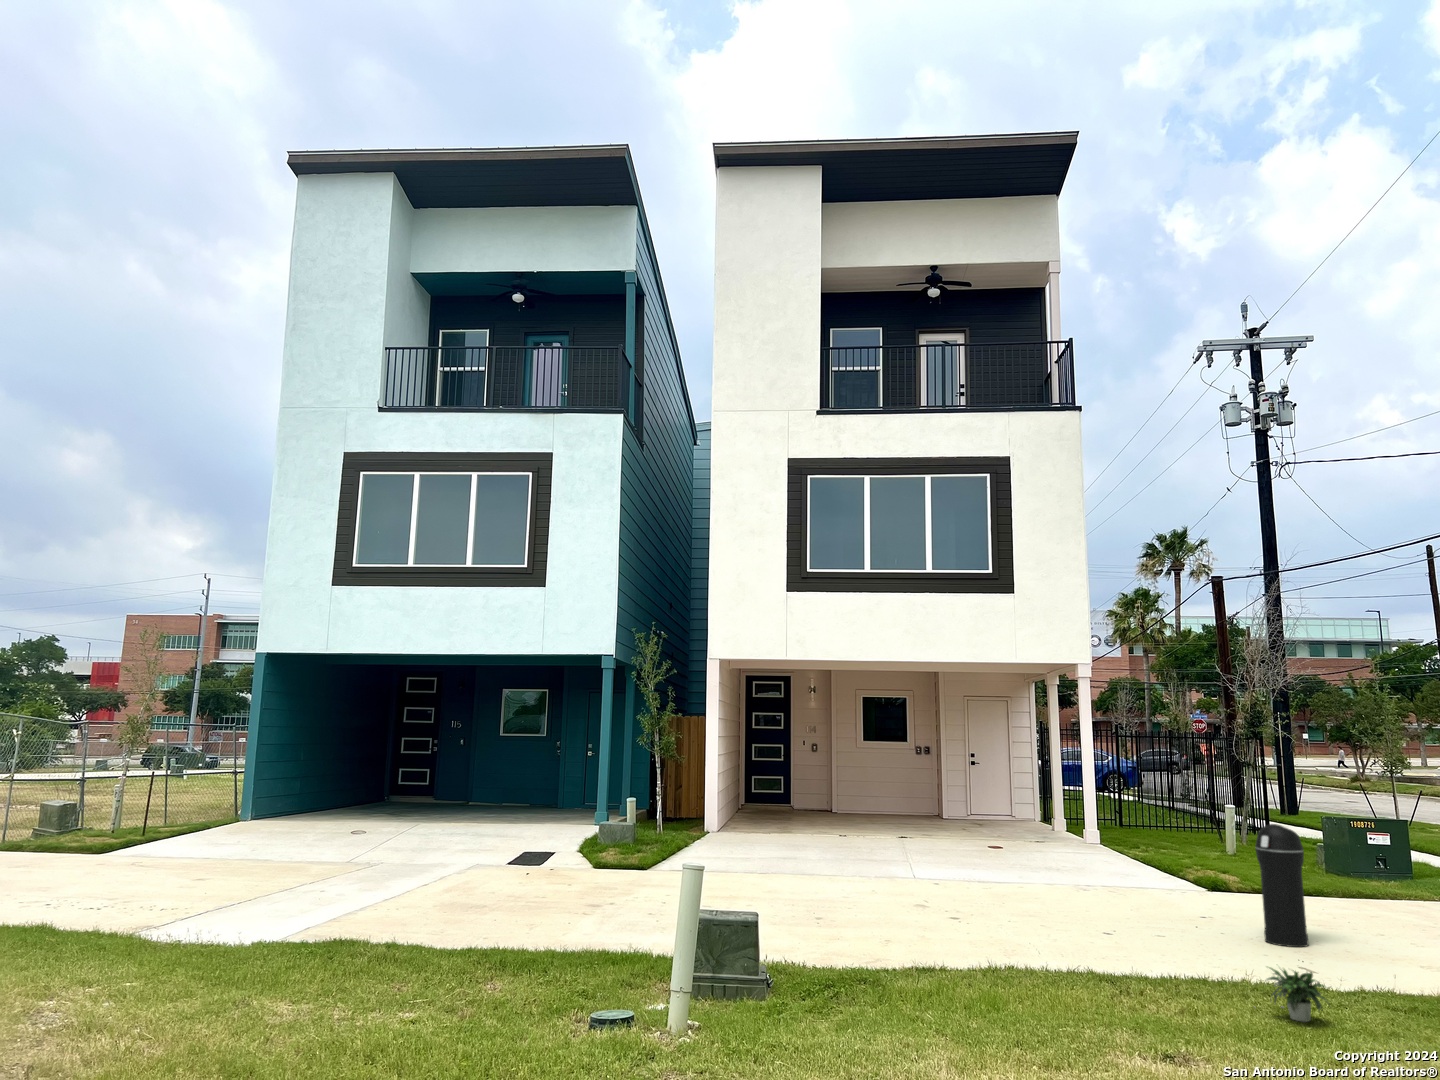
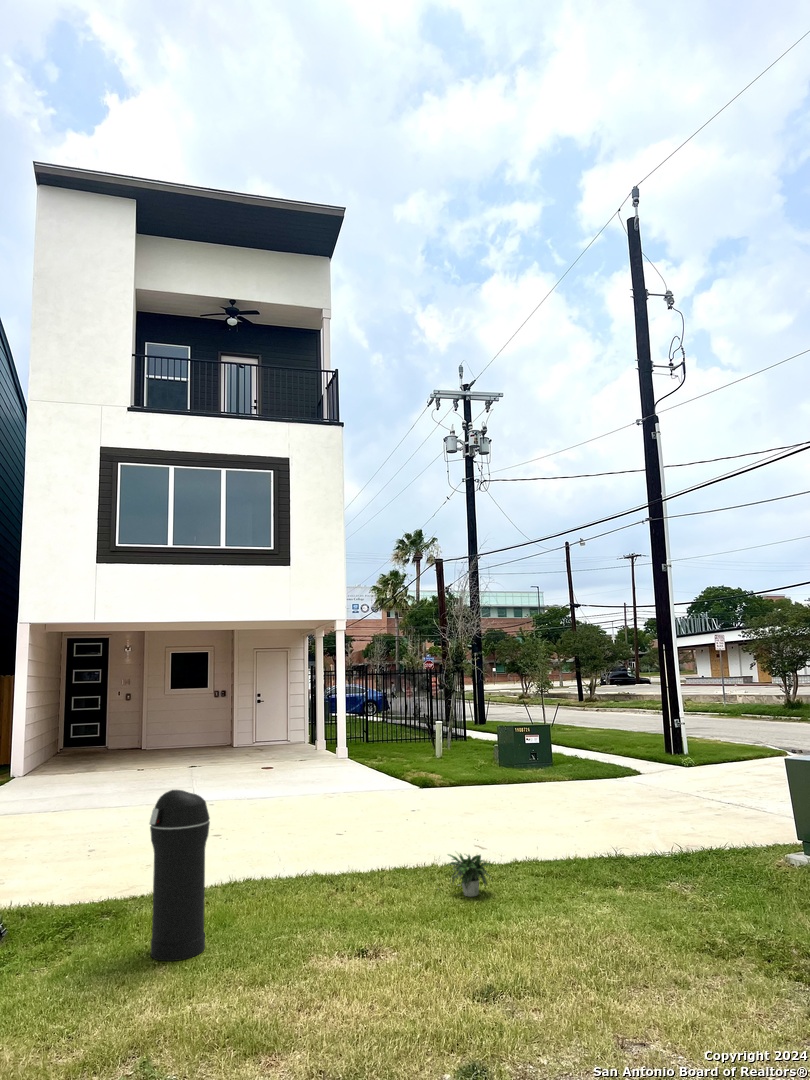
trash can: present [1255,824,1308,947] -> present [150,790,210,961]

